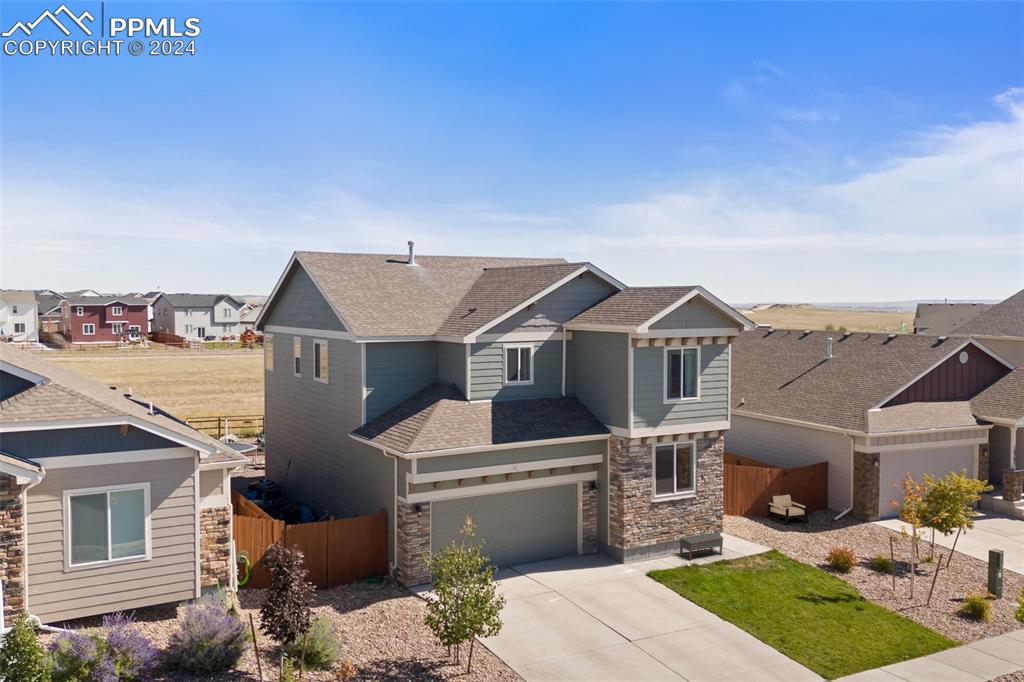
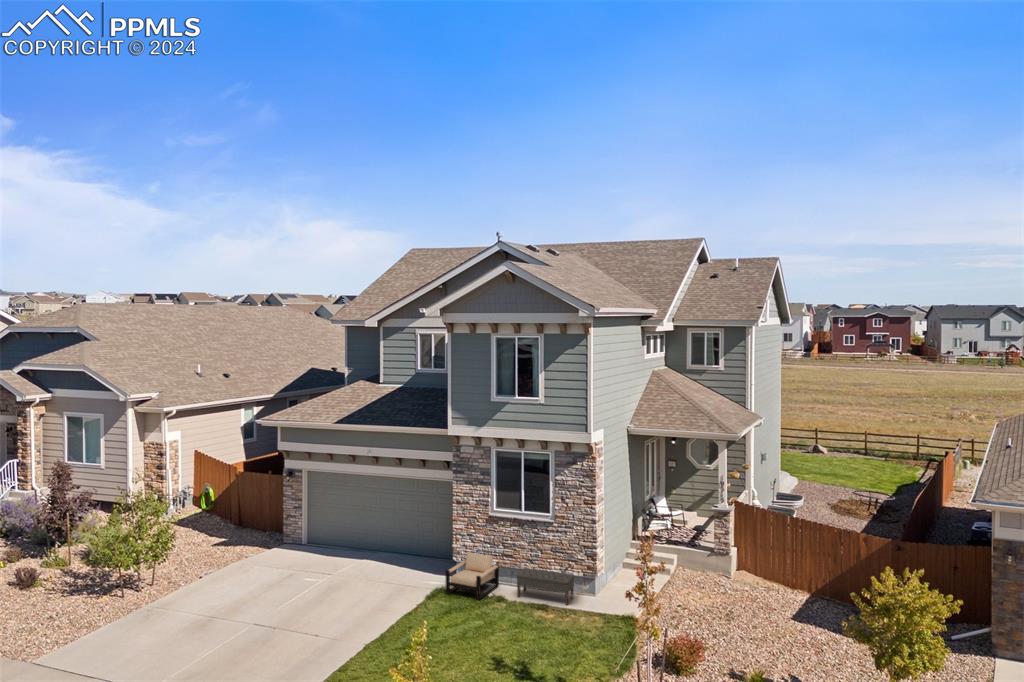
armchair: present [767,495,808,525] -> present [446,552,499,600]

